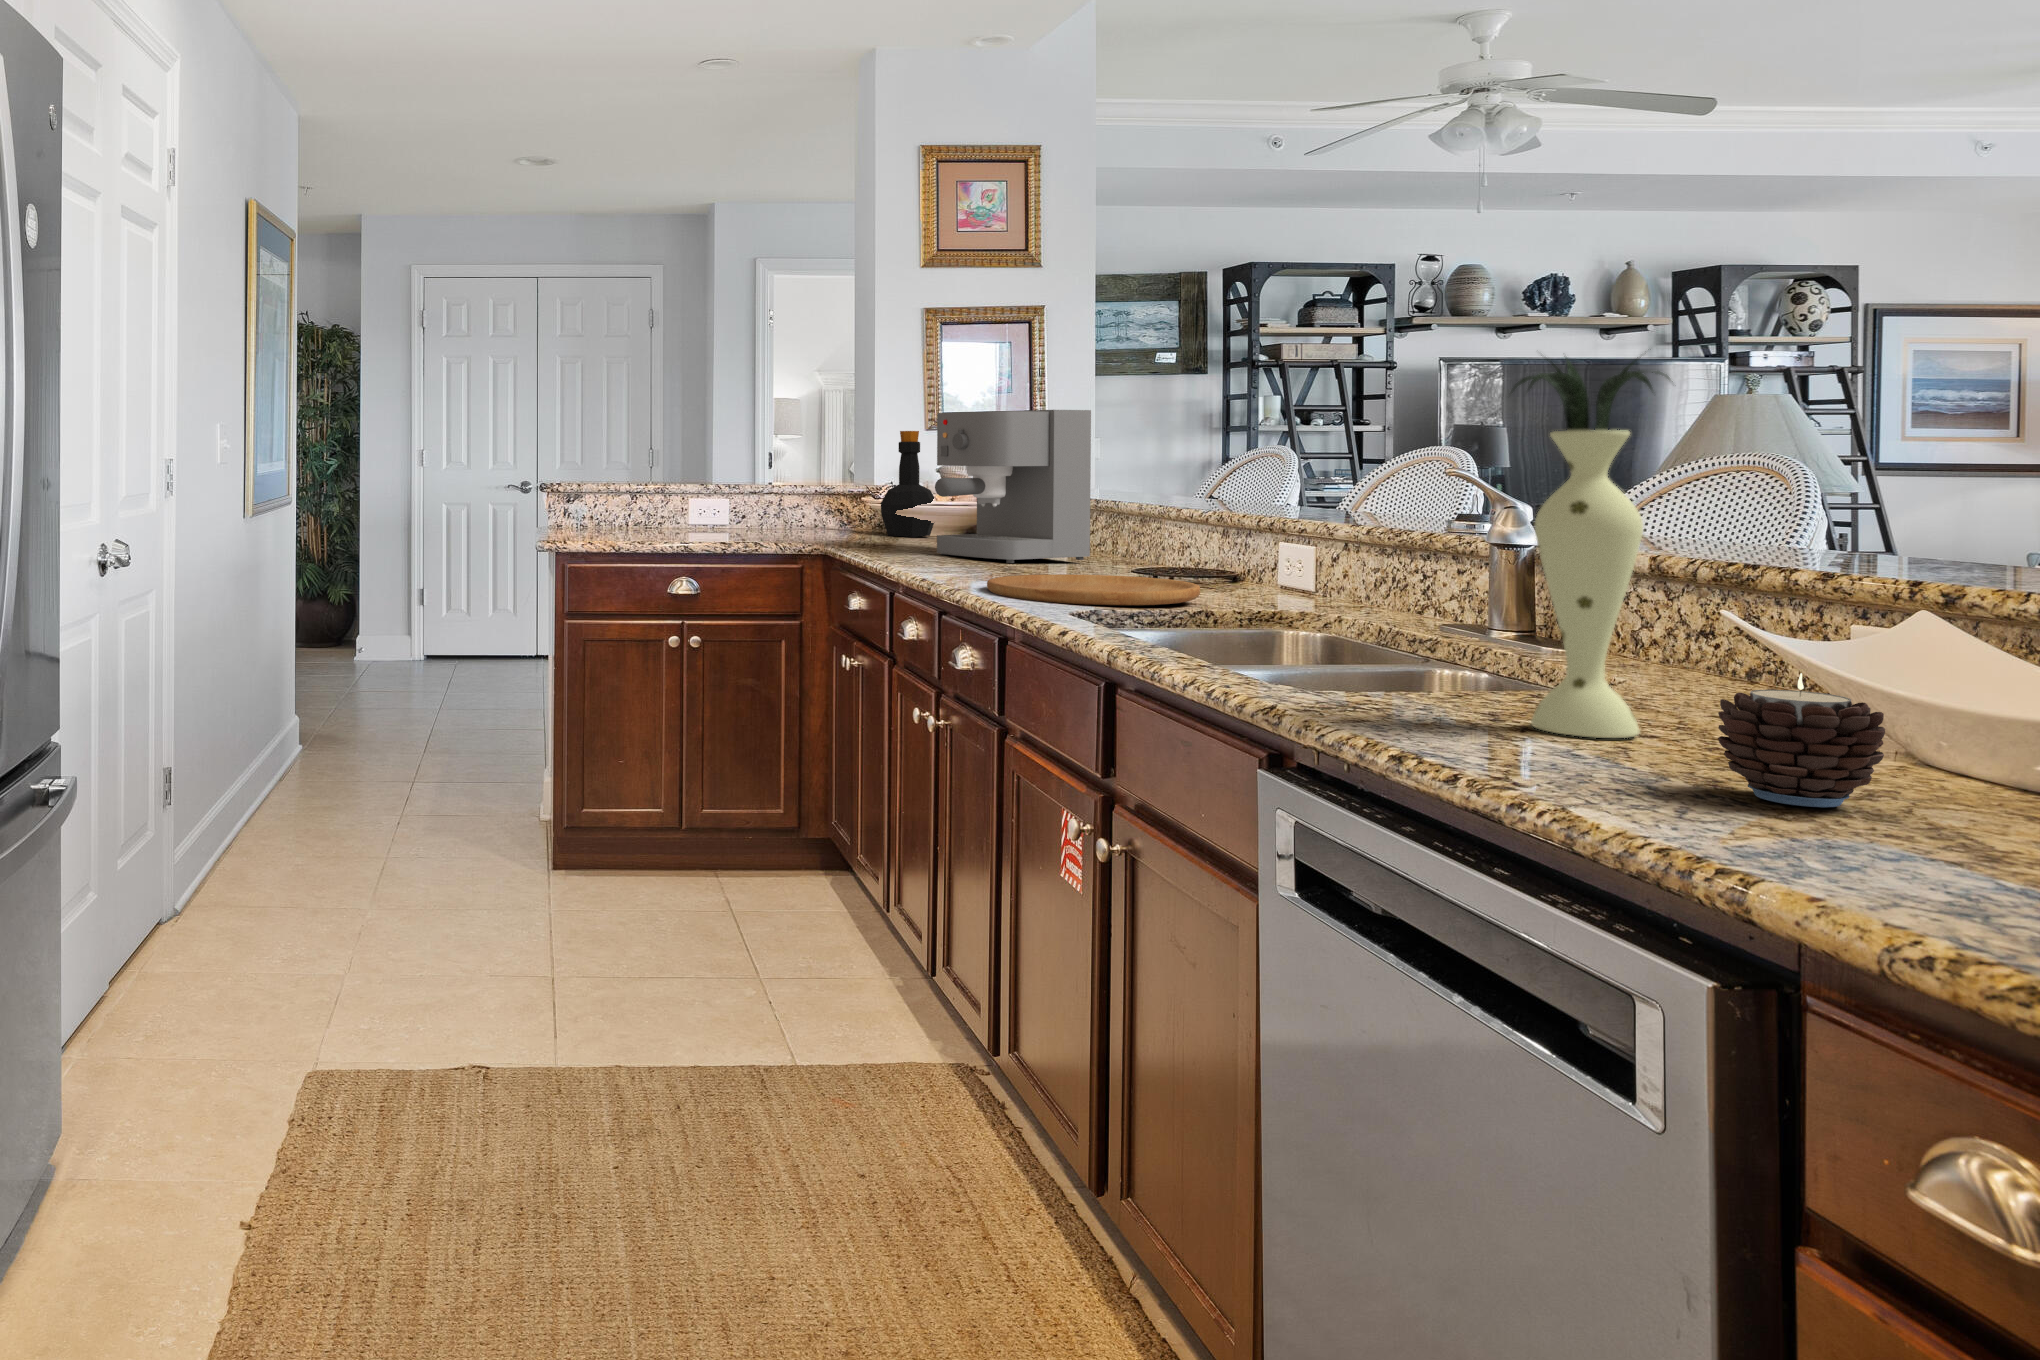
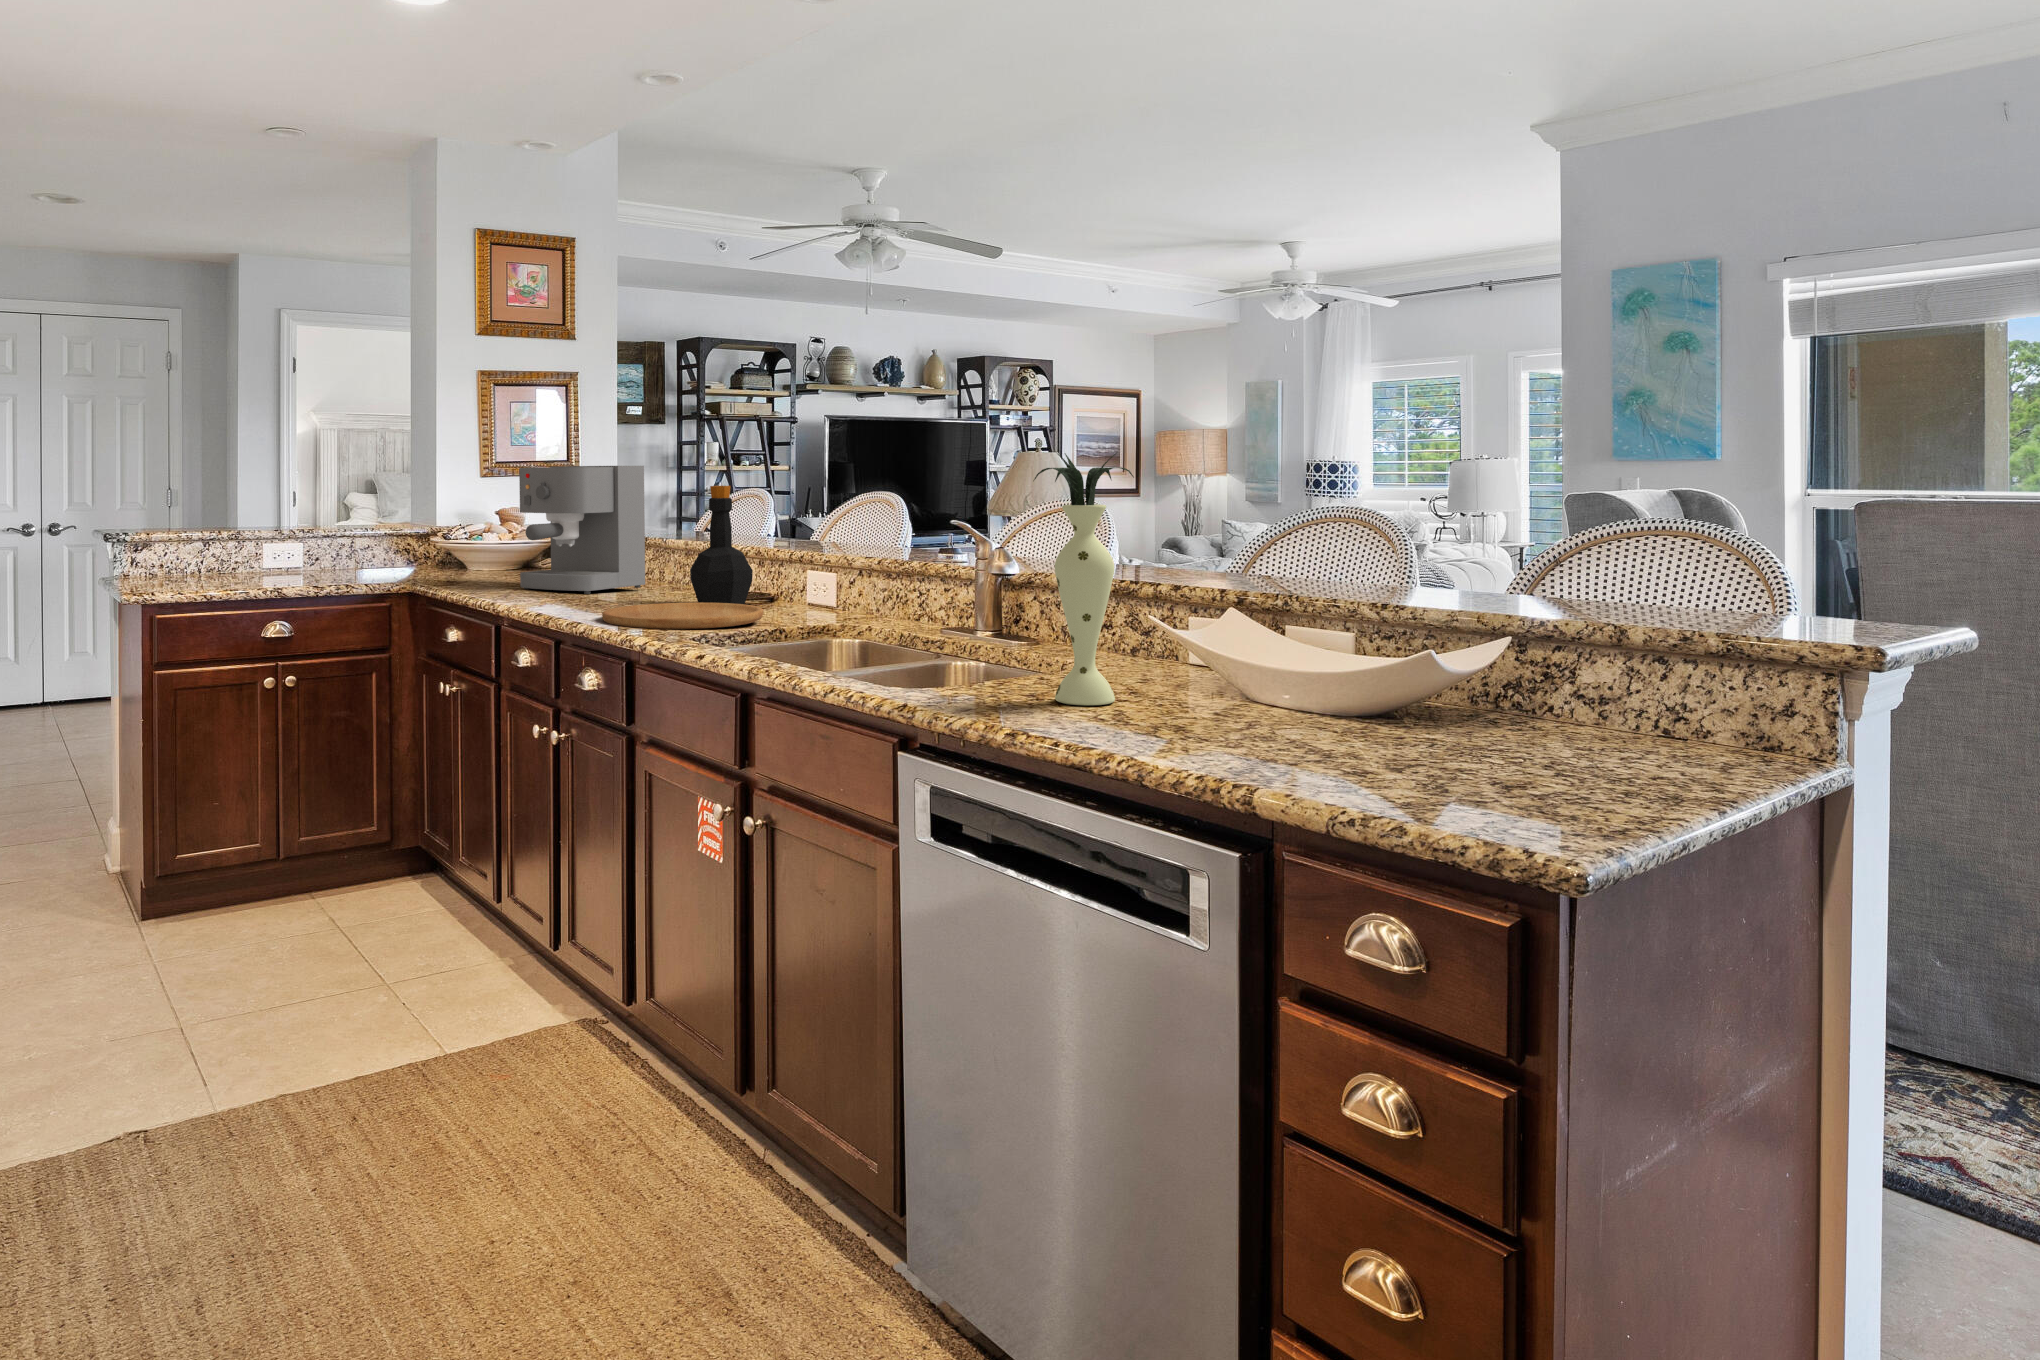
bottle: present [881,431,934,537] -> present [690,486,753,604]
candle: present [1718,673,1885,807] -> none [1183,658,1268,738]

